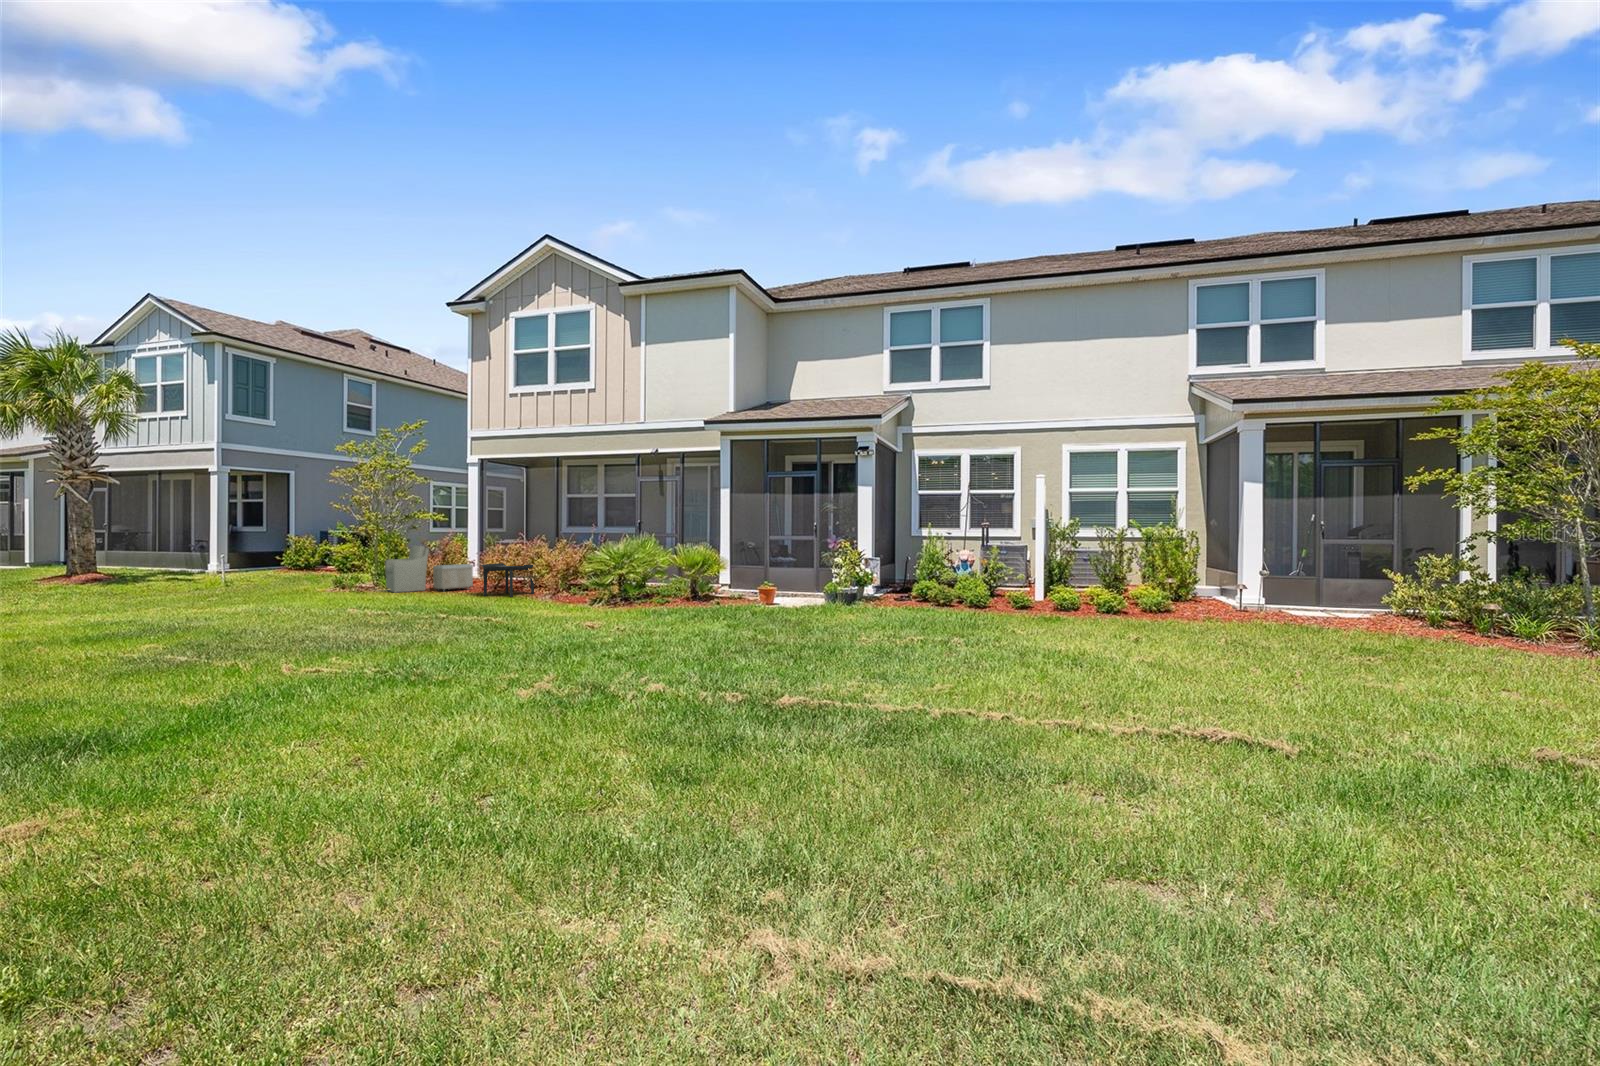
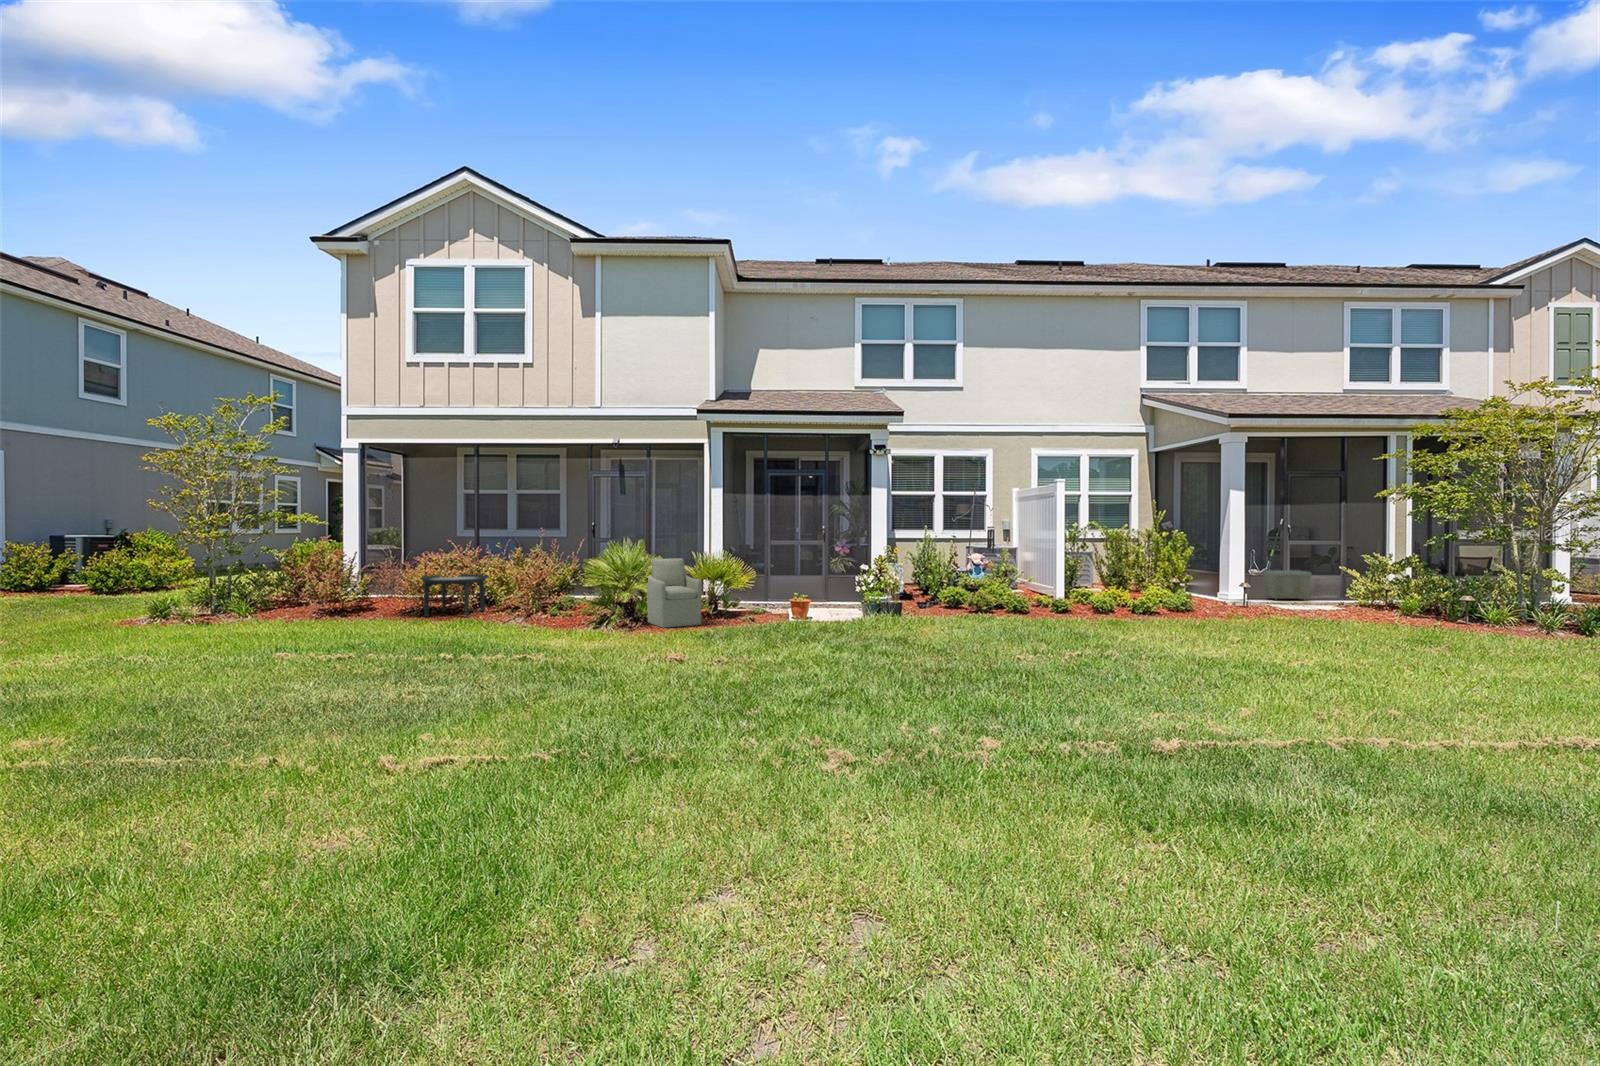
chair: present [385,545,429,593] -> present [647,558,702,628]
storage bench: present [433,564,473,590] -> present [1263,570,1312,600]

